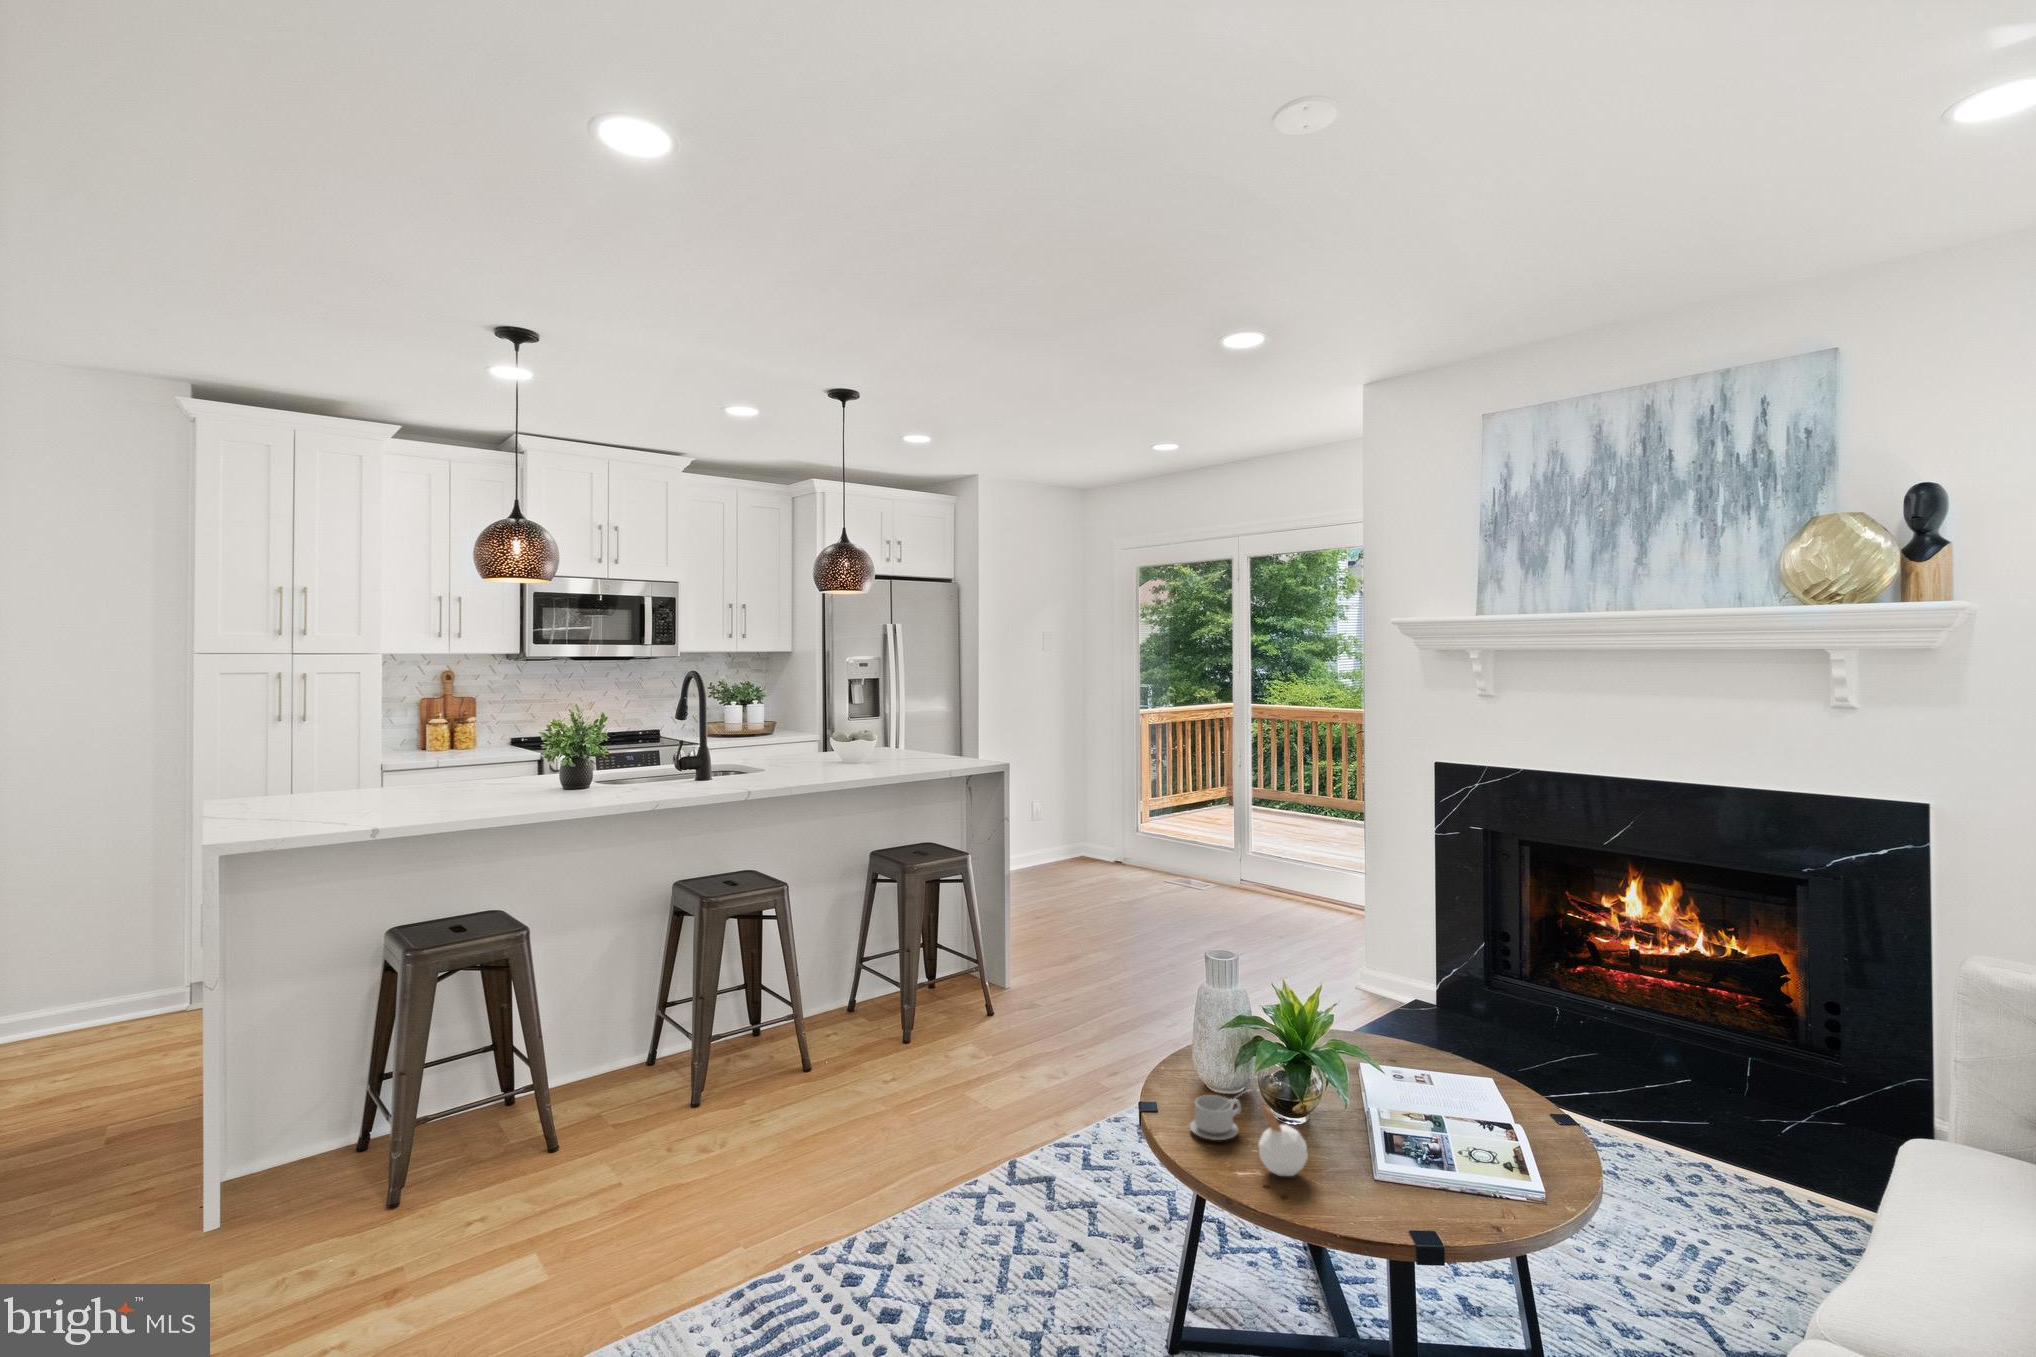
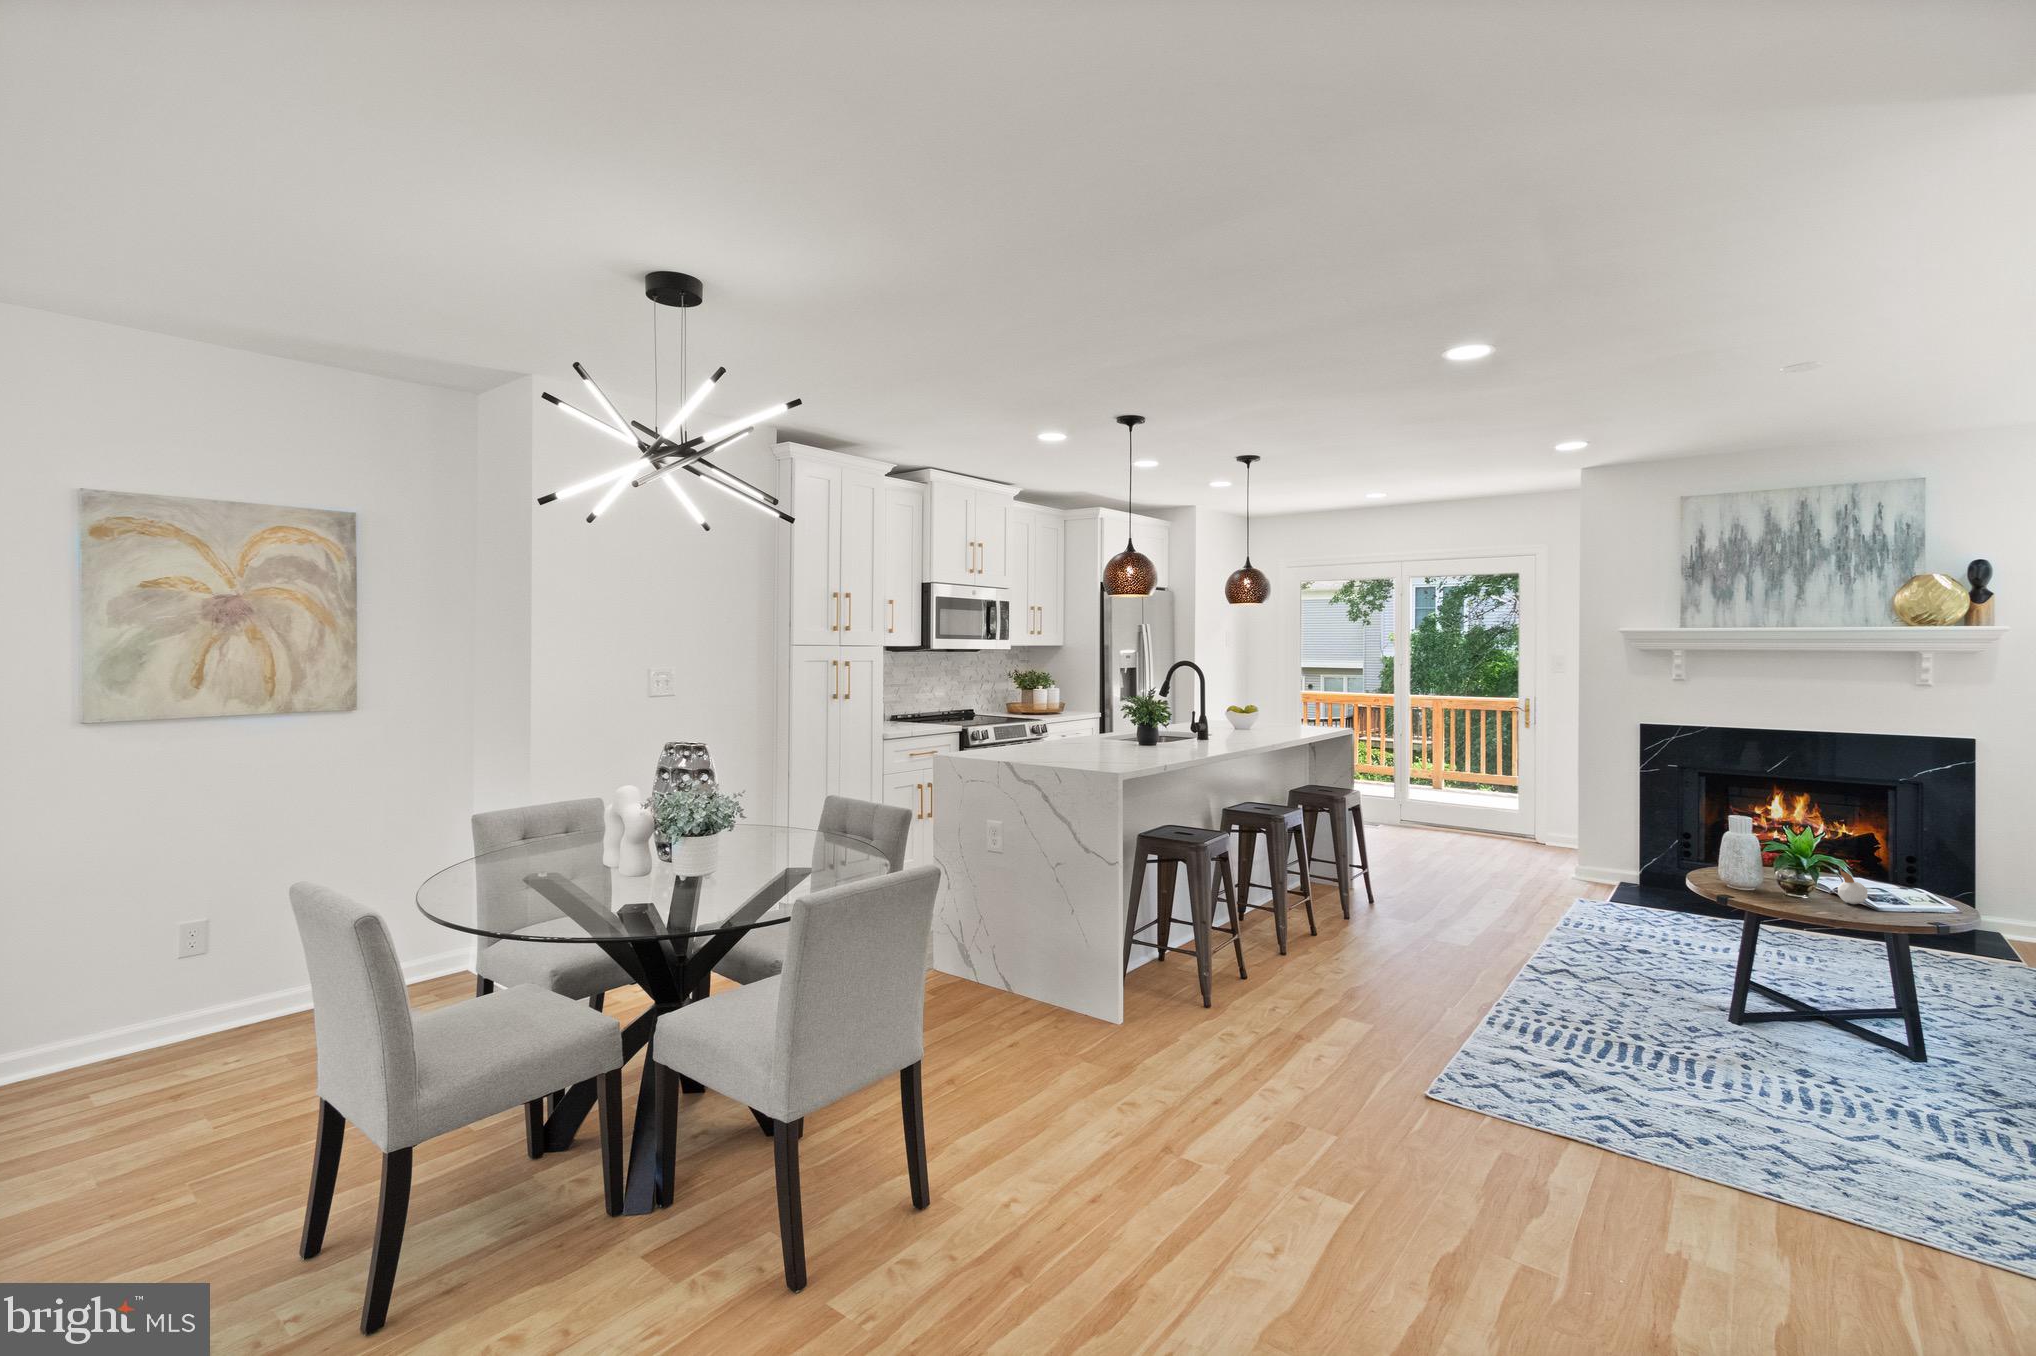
teacup: present [1190,1089,1251,1140] -> none [1777,872,1808,895]

